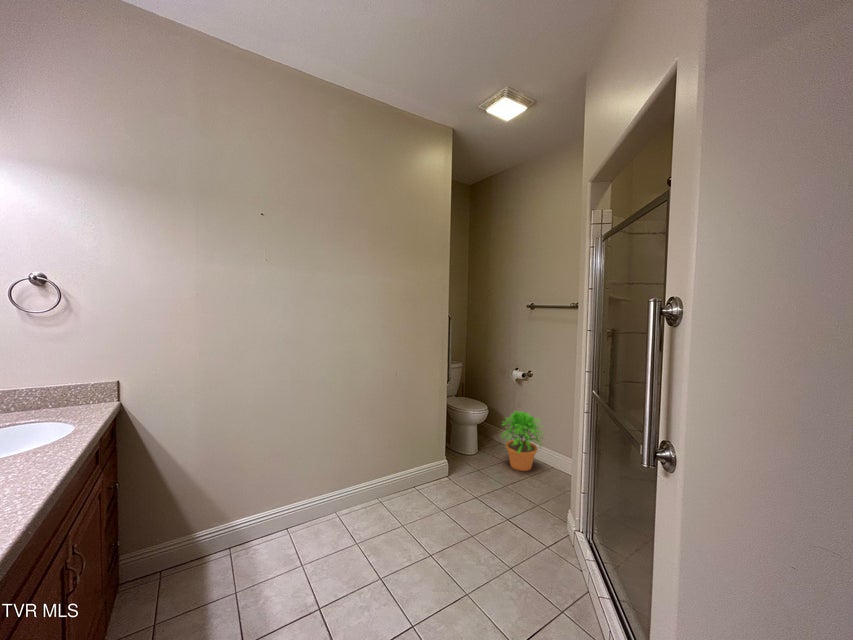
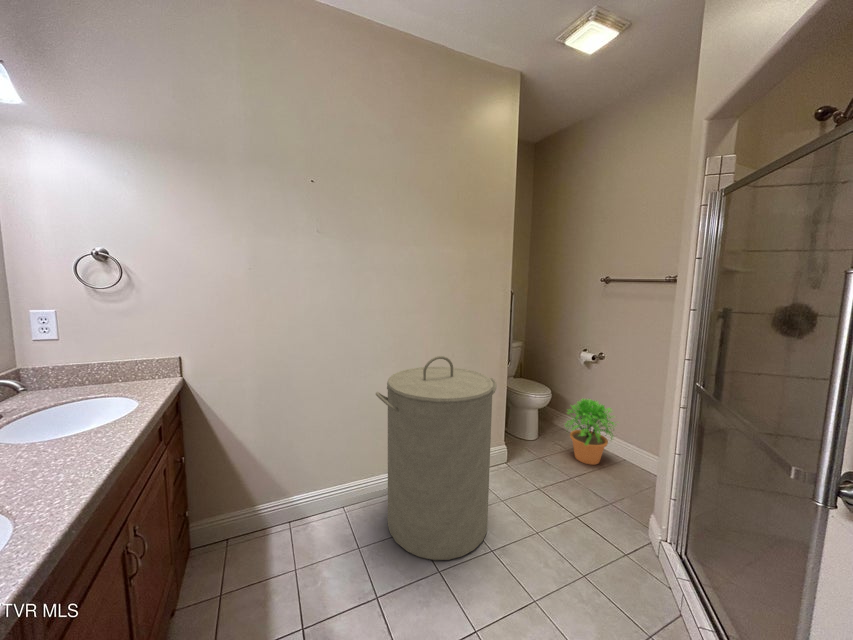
laundry hamper: none [321,374,435,569] -> present [376,356,497,560]

